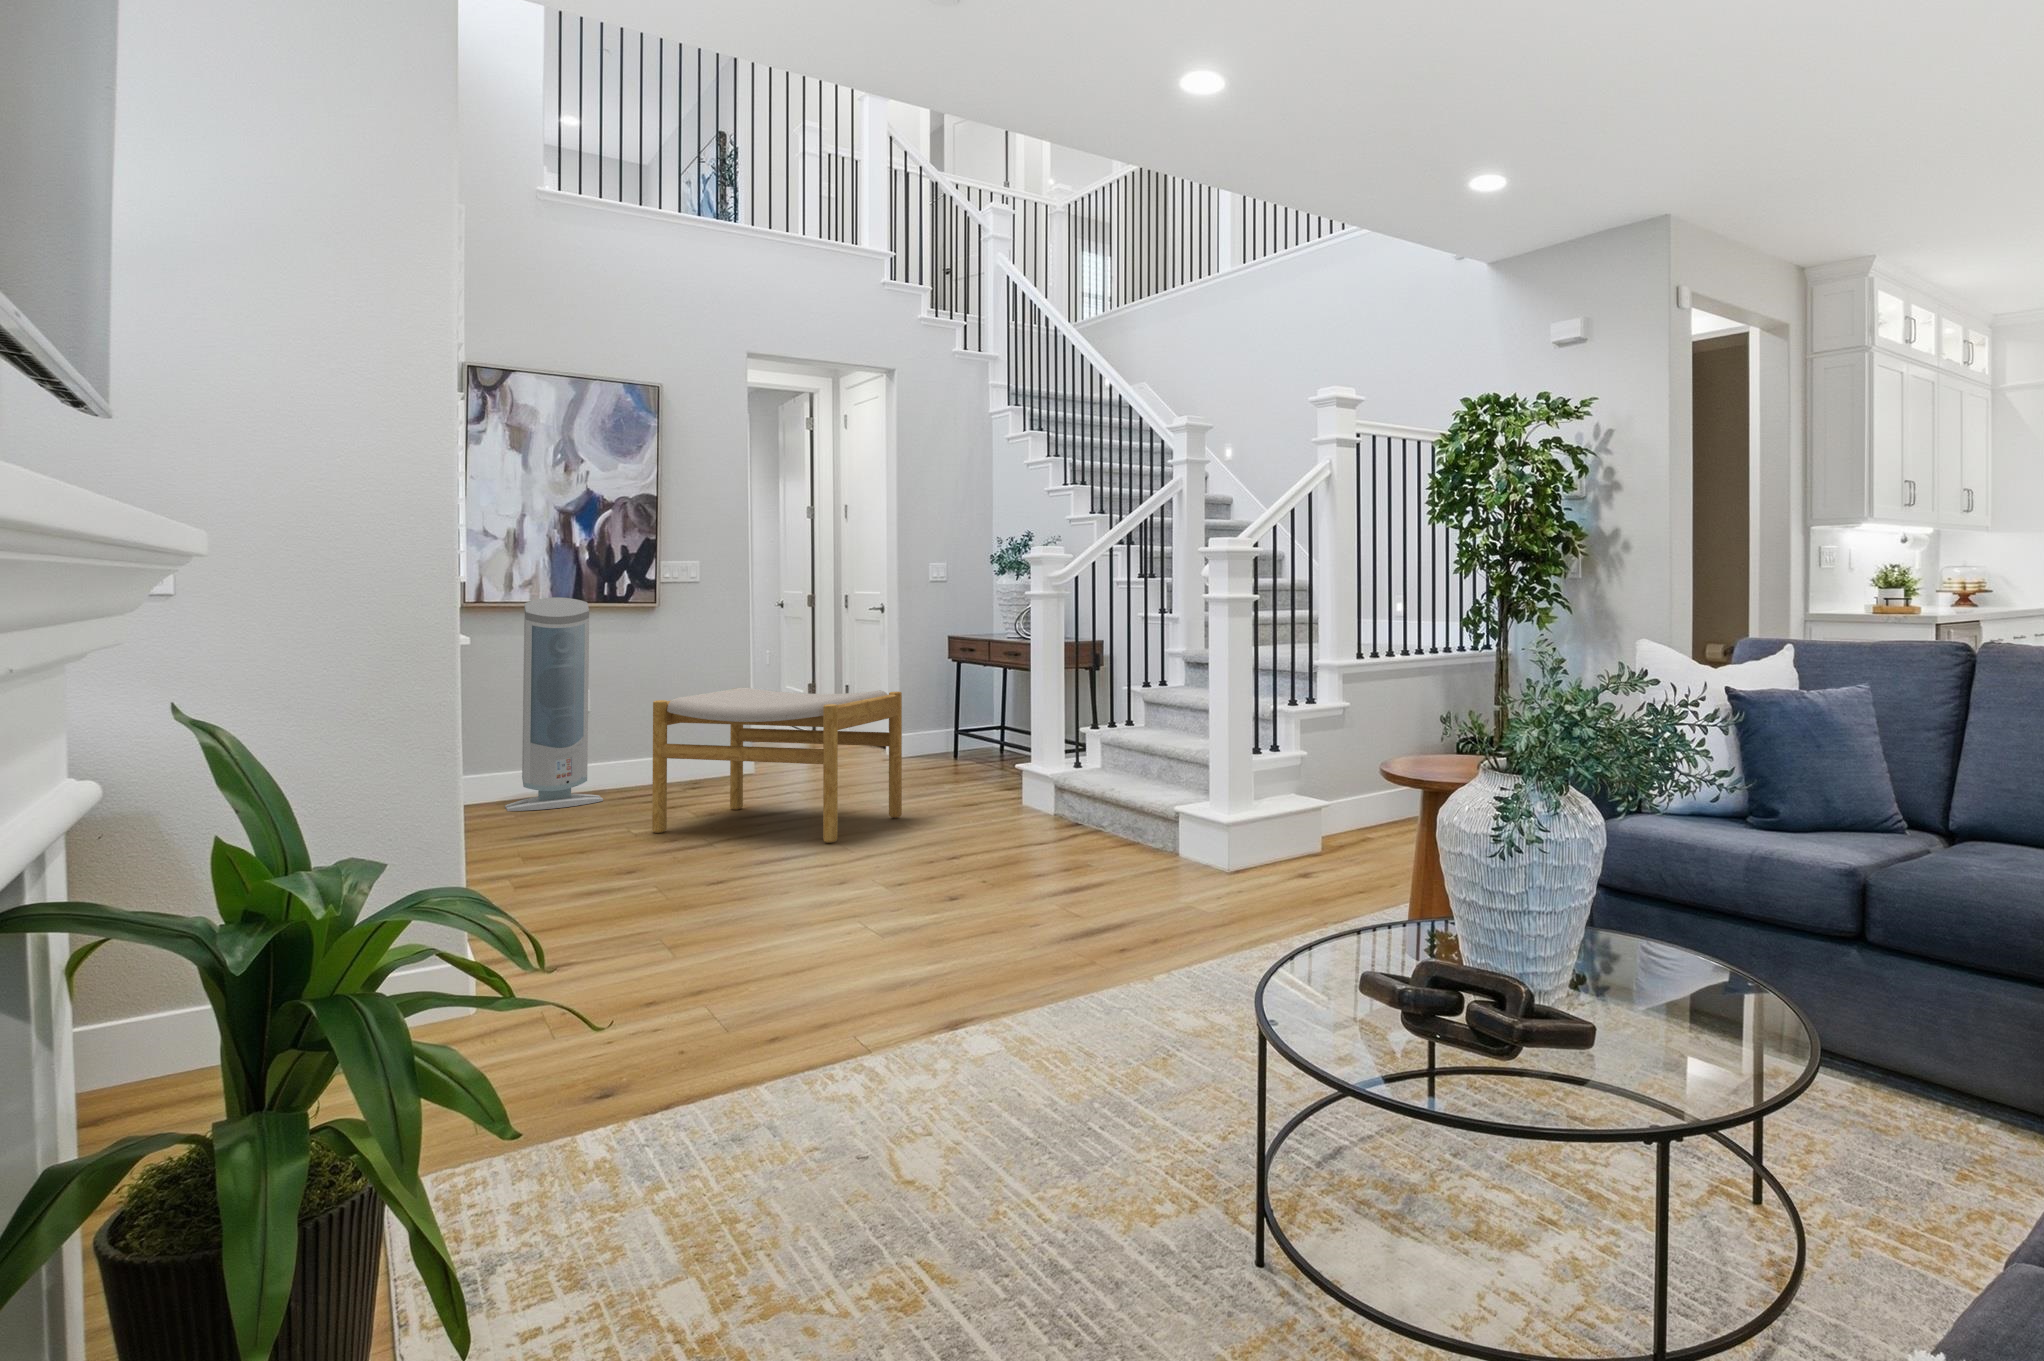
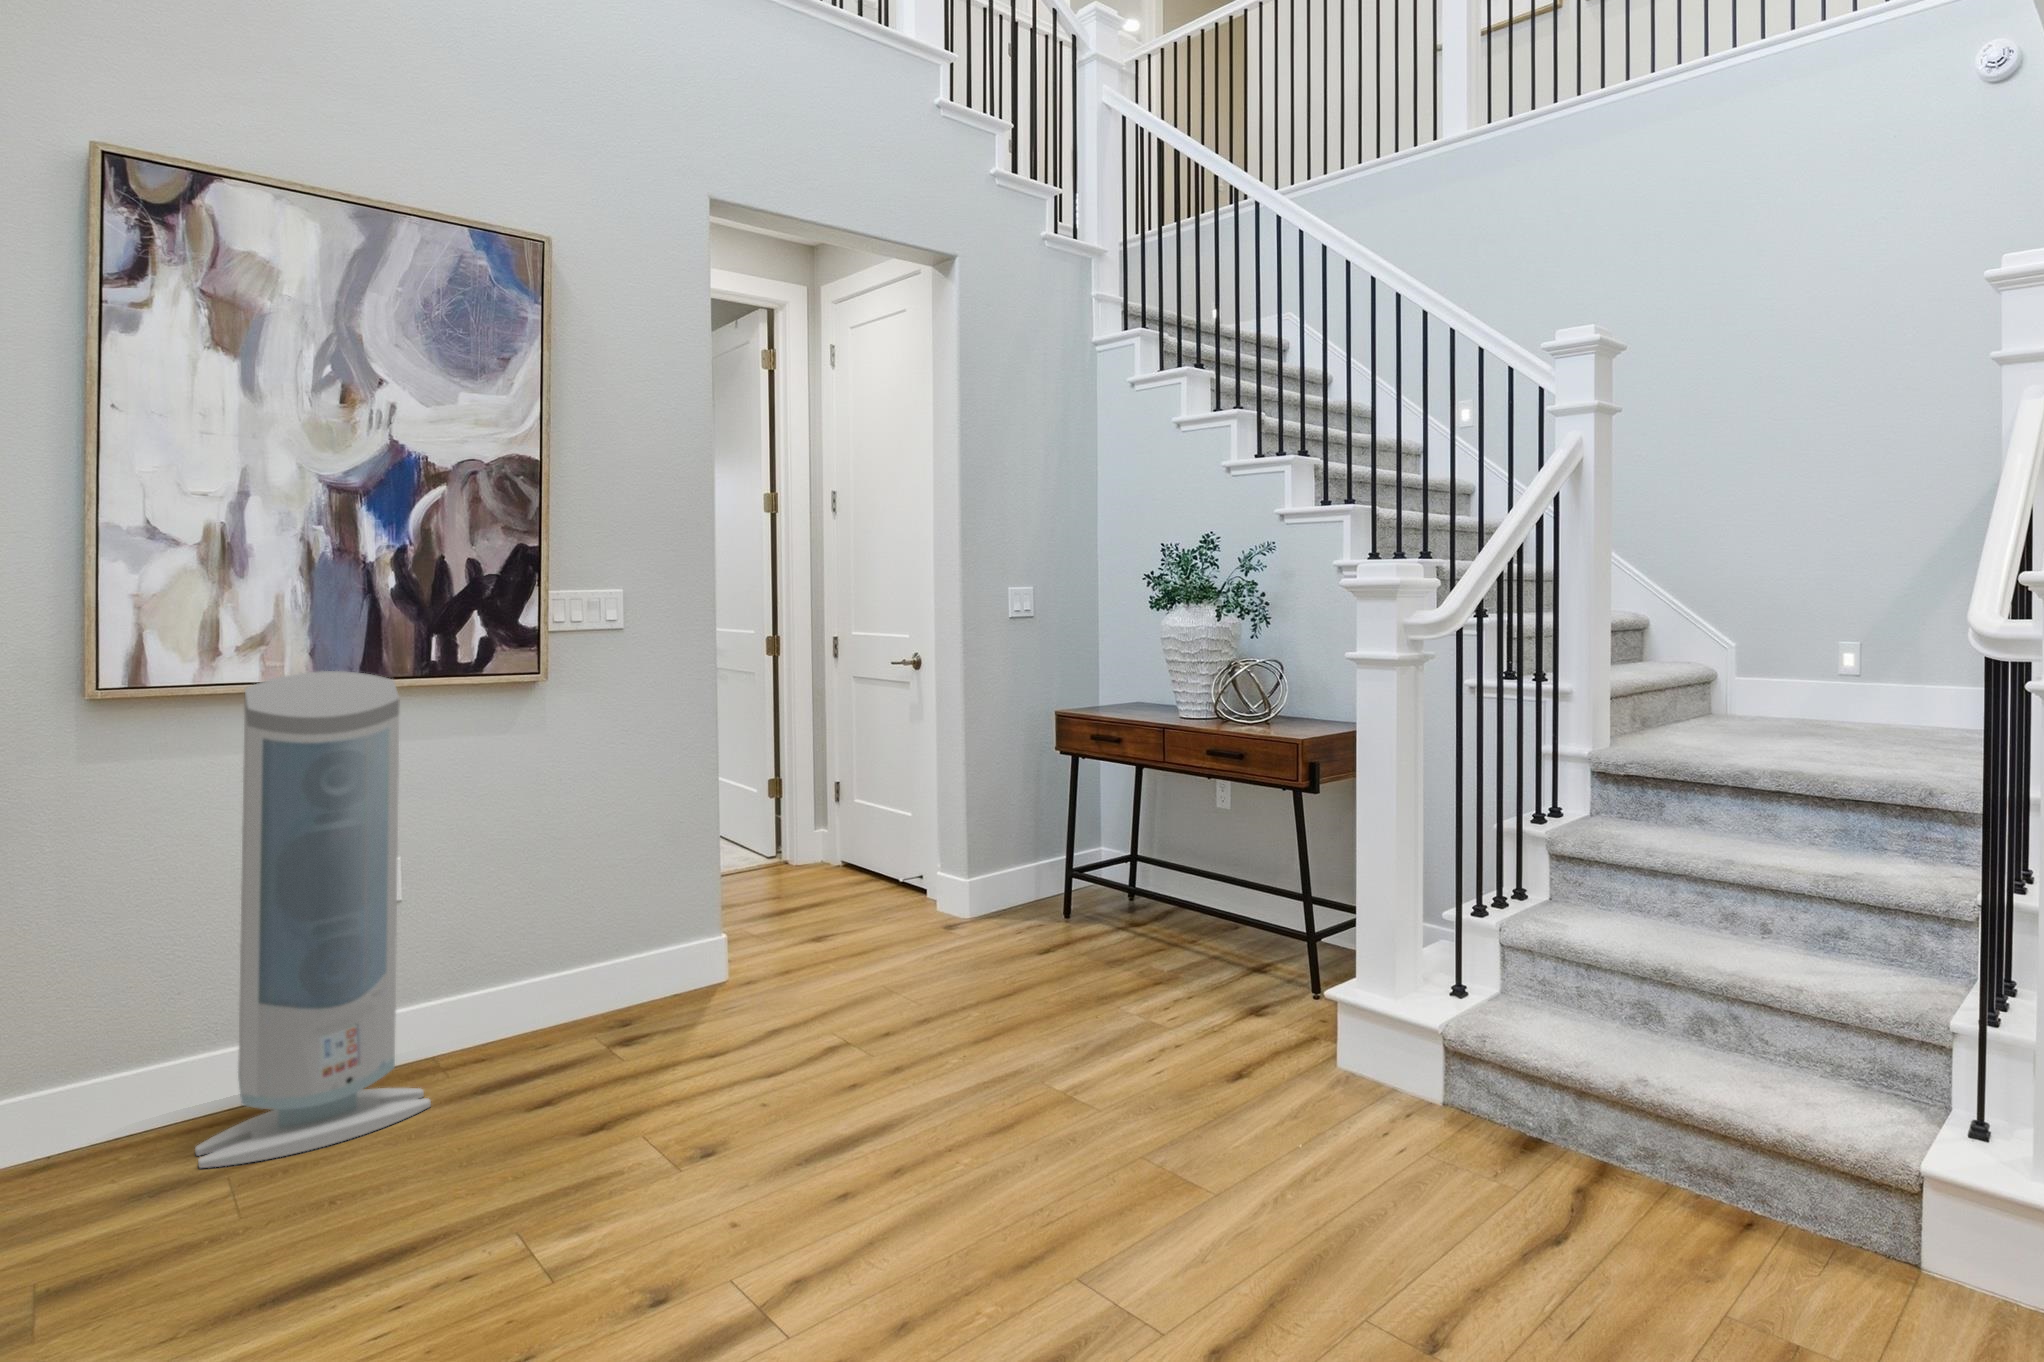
footstool: present [652,688,902,843] -> none [581,863,1132,1285]

